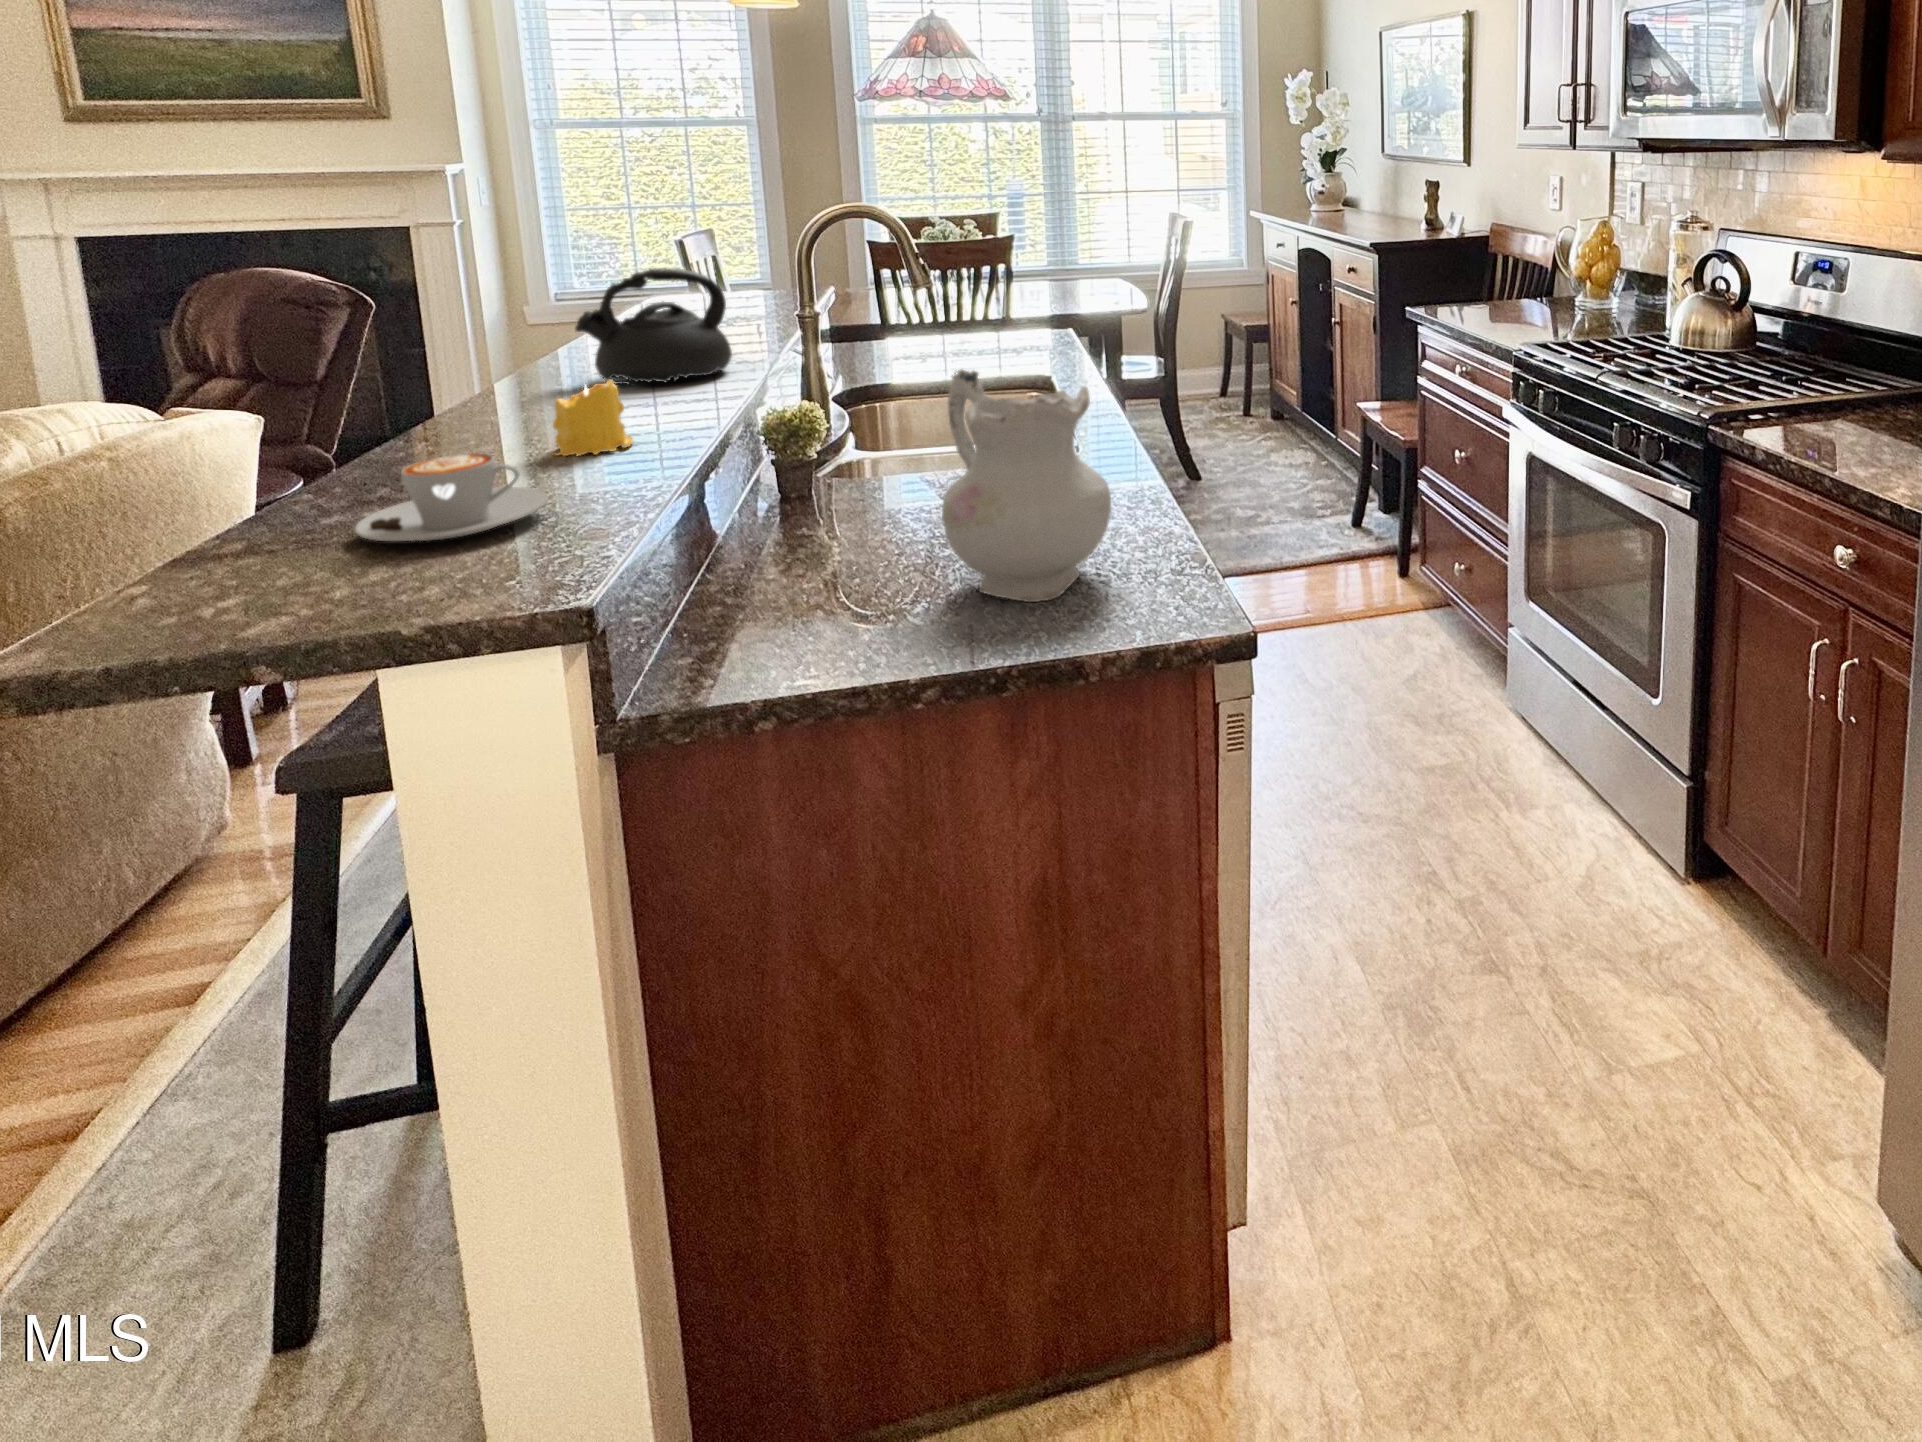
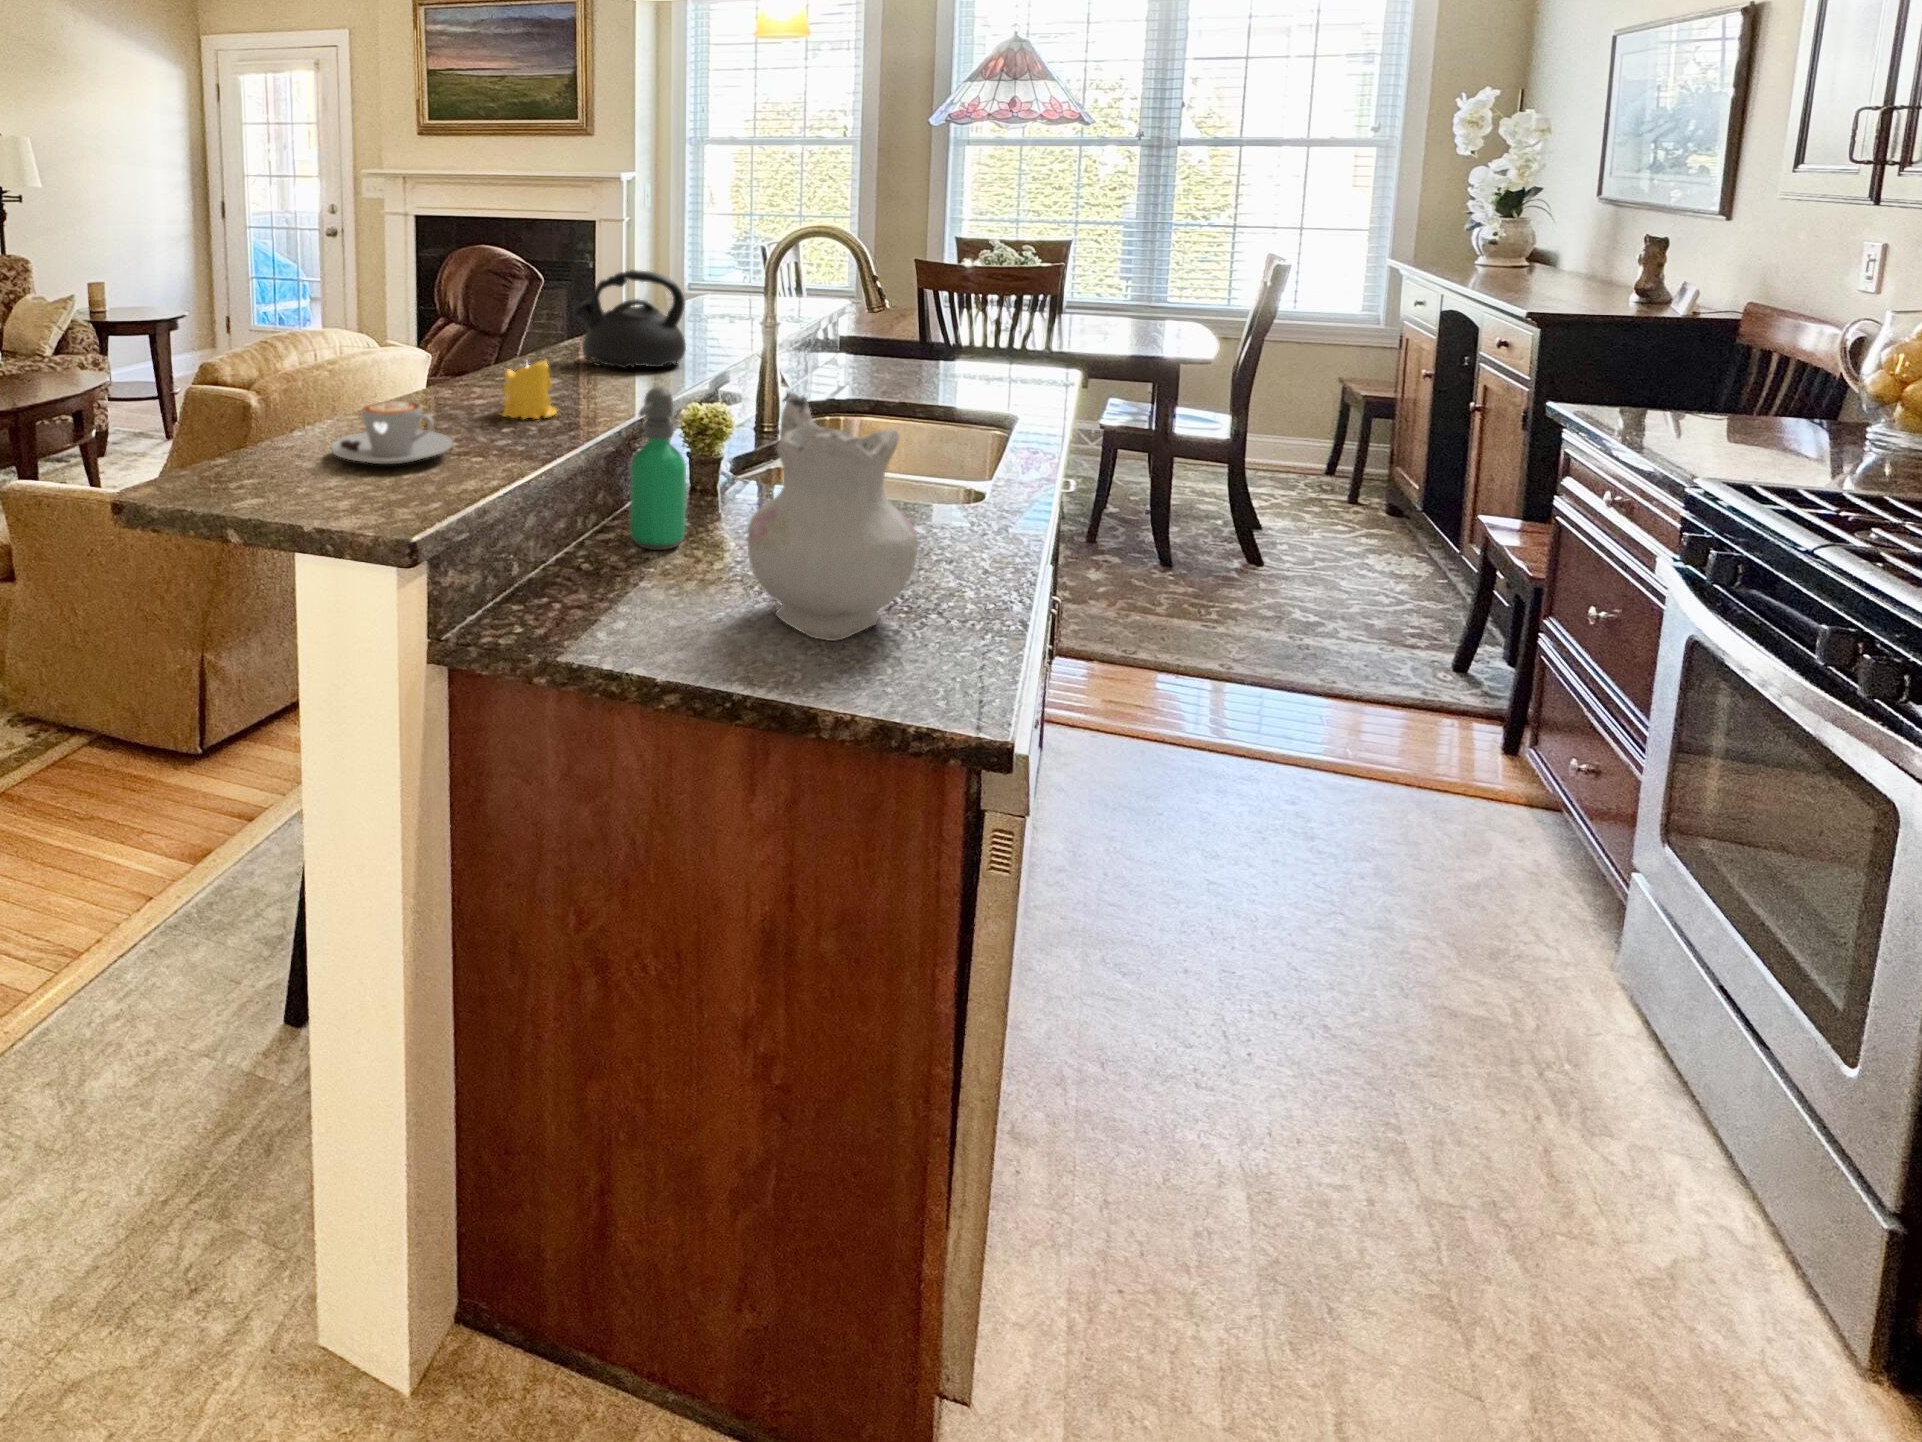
soap dispenser: none [754,389,827,569] -> present [630,387,686,550]

